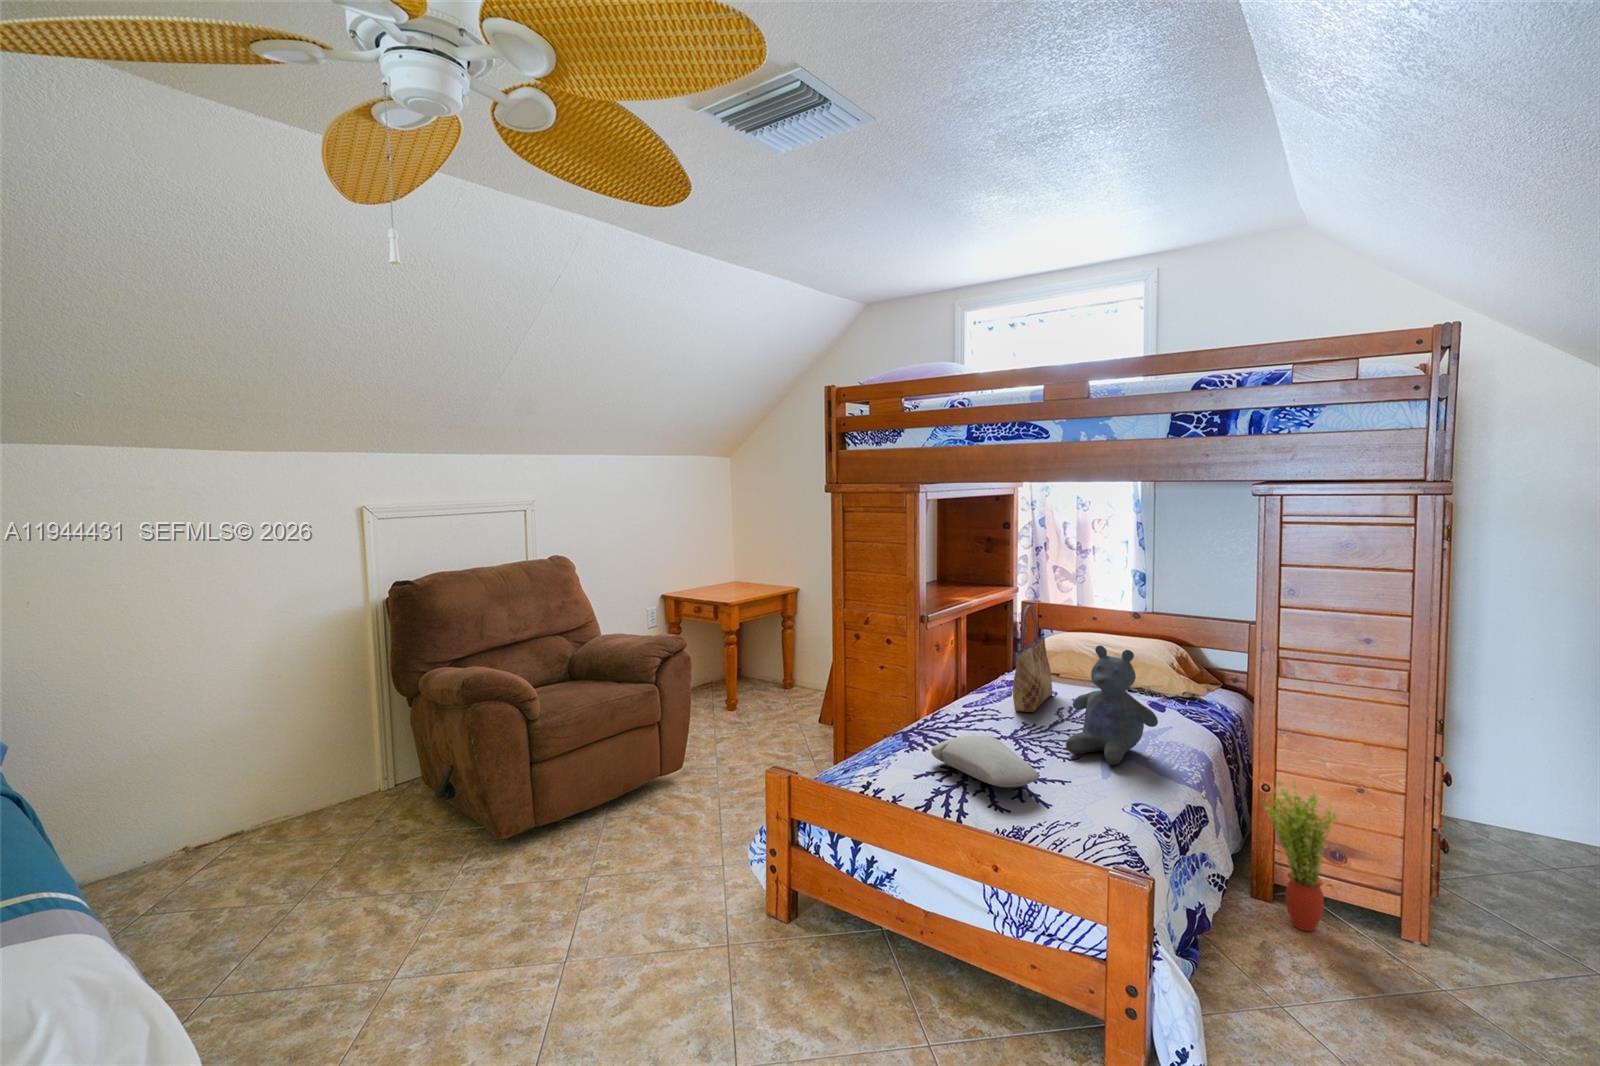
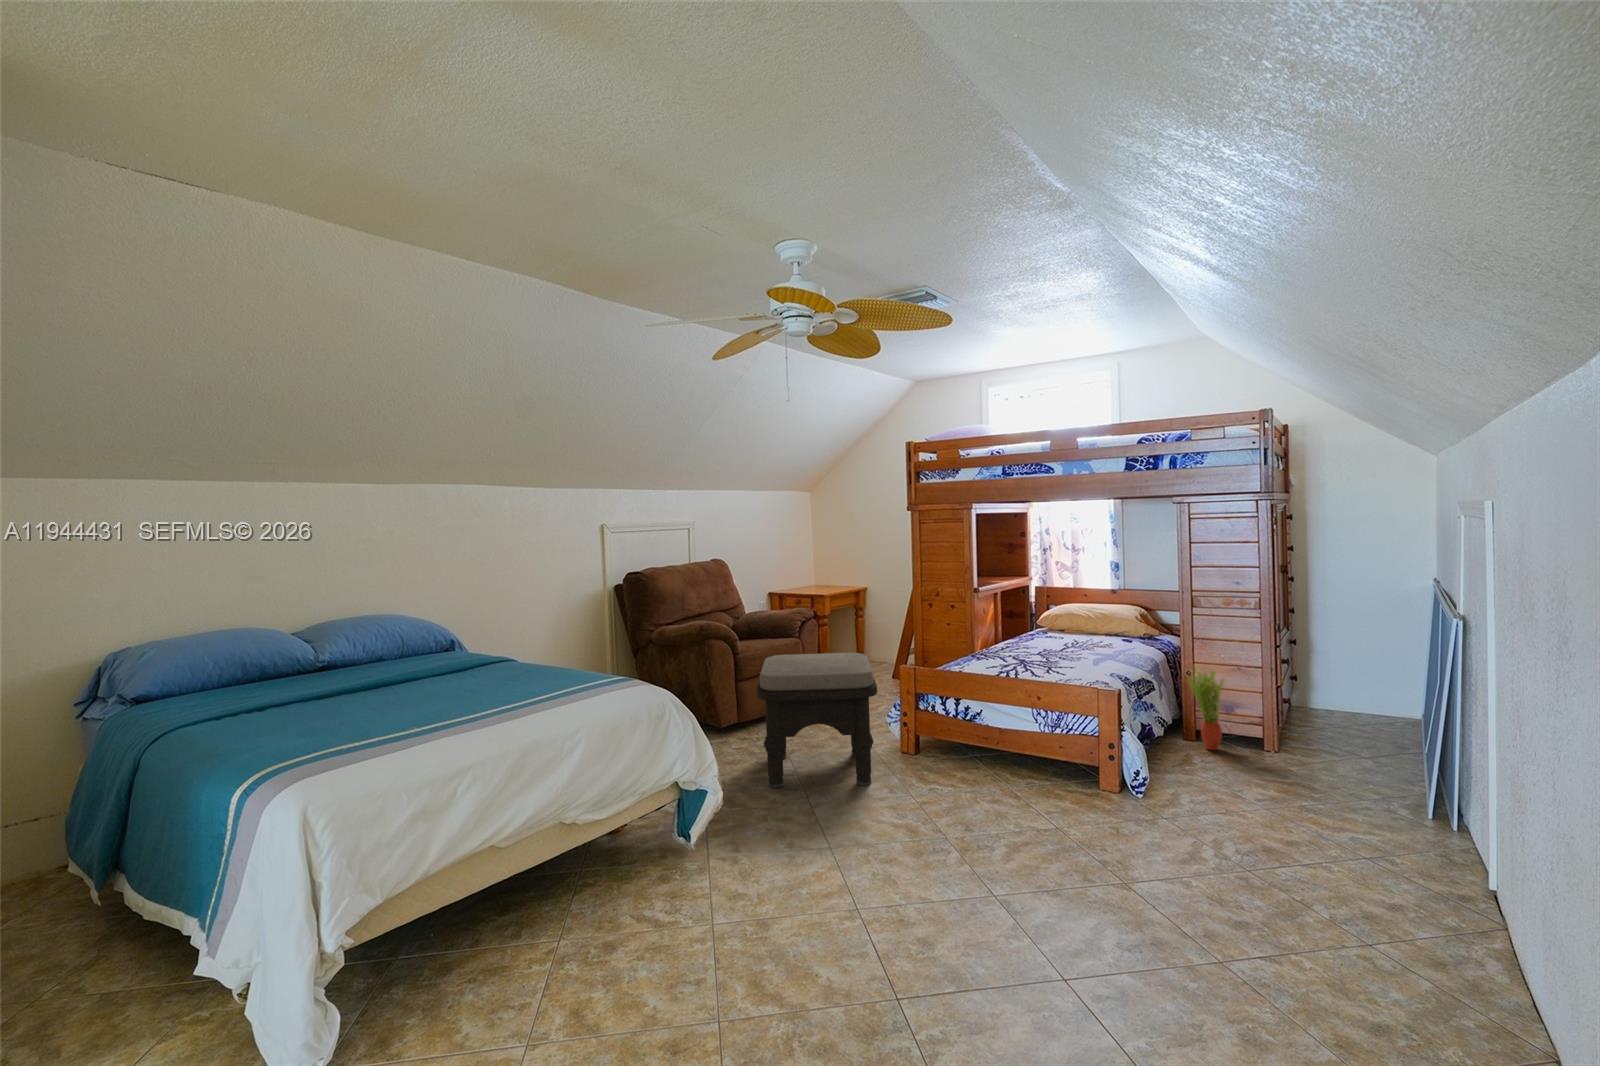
tote bag: present [1013,605,1052,712] -> none [1037,578,1061,644]
stuffed bear: present [1066,645,1158,765] -> none [1072,595,1126,661]
pillow: present [931,734,1039,787] -> none [994,647,1059,667]
ottoman: none [476,741,719,1013] -> present [757,653,877,788]

